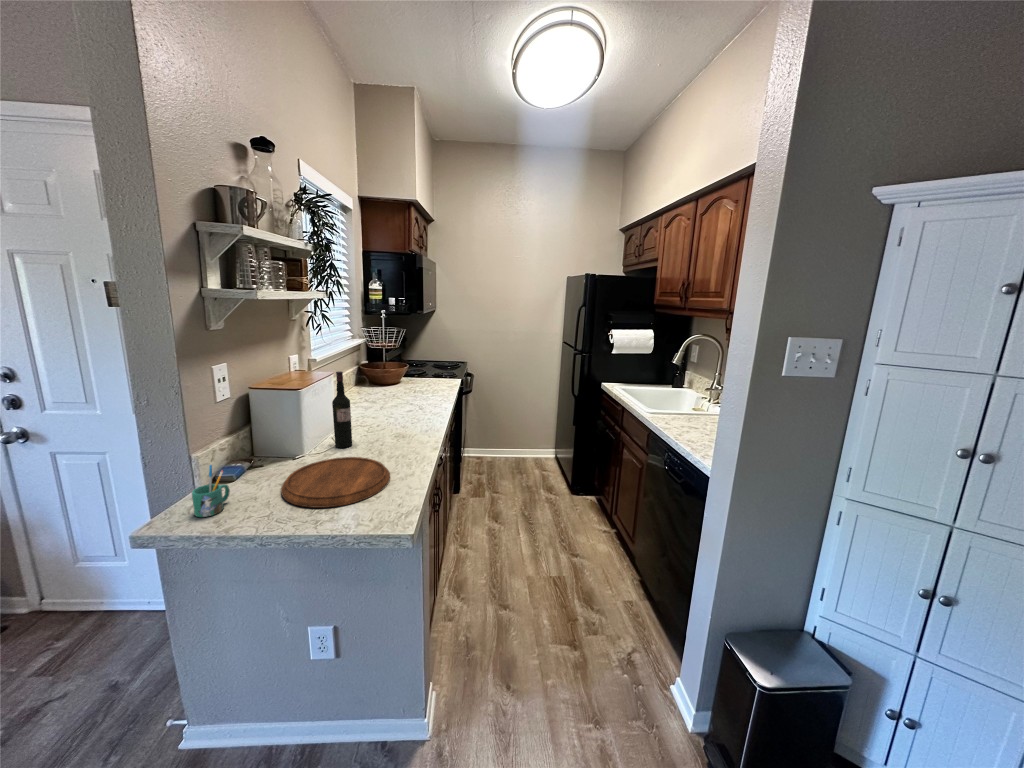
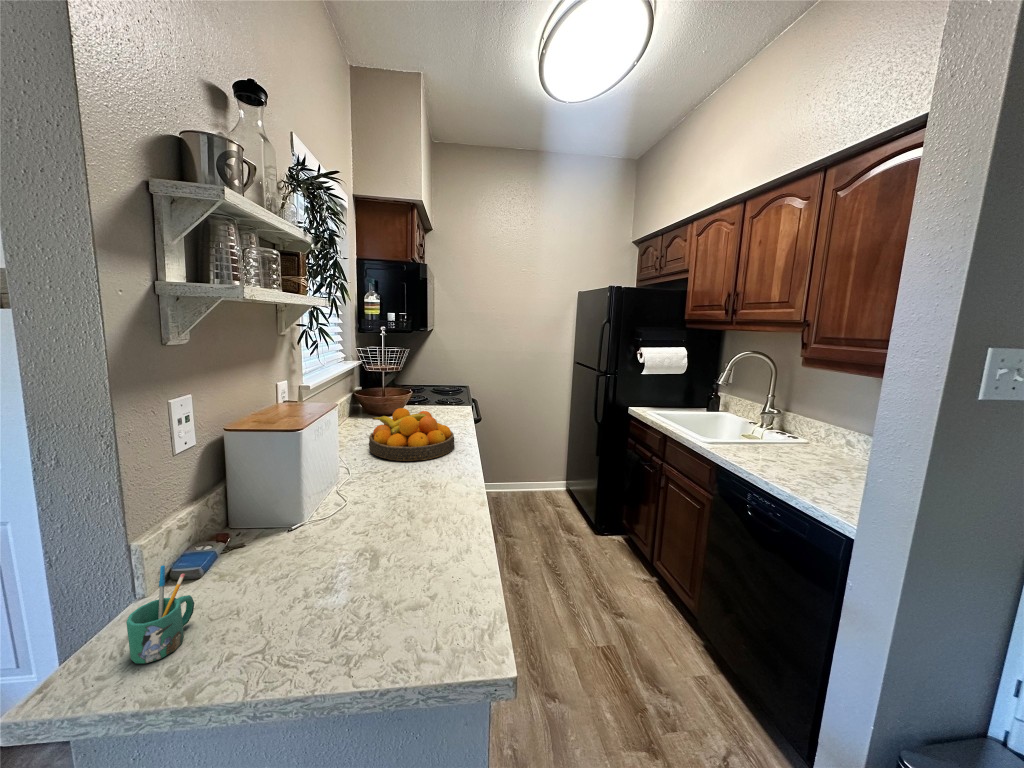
wine bottle: present [332,371,352,448] -> none [342,403,368,508]
fruit bowl: none [363,378,432,419] -> present [369,408,454,461]
cutting board: present [281,457,390,508] -> none [278,525,440,627]

